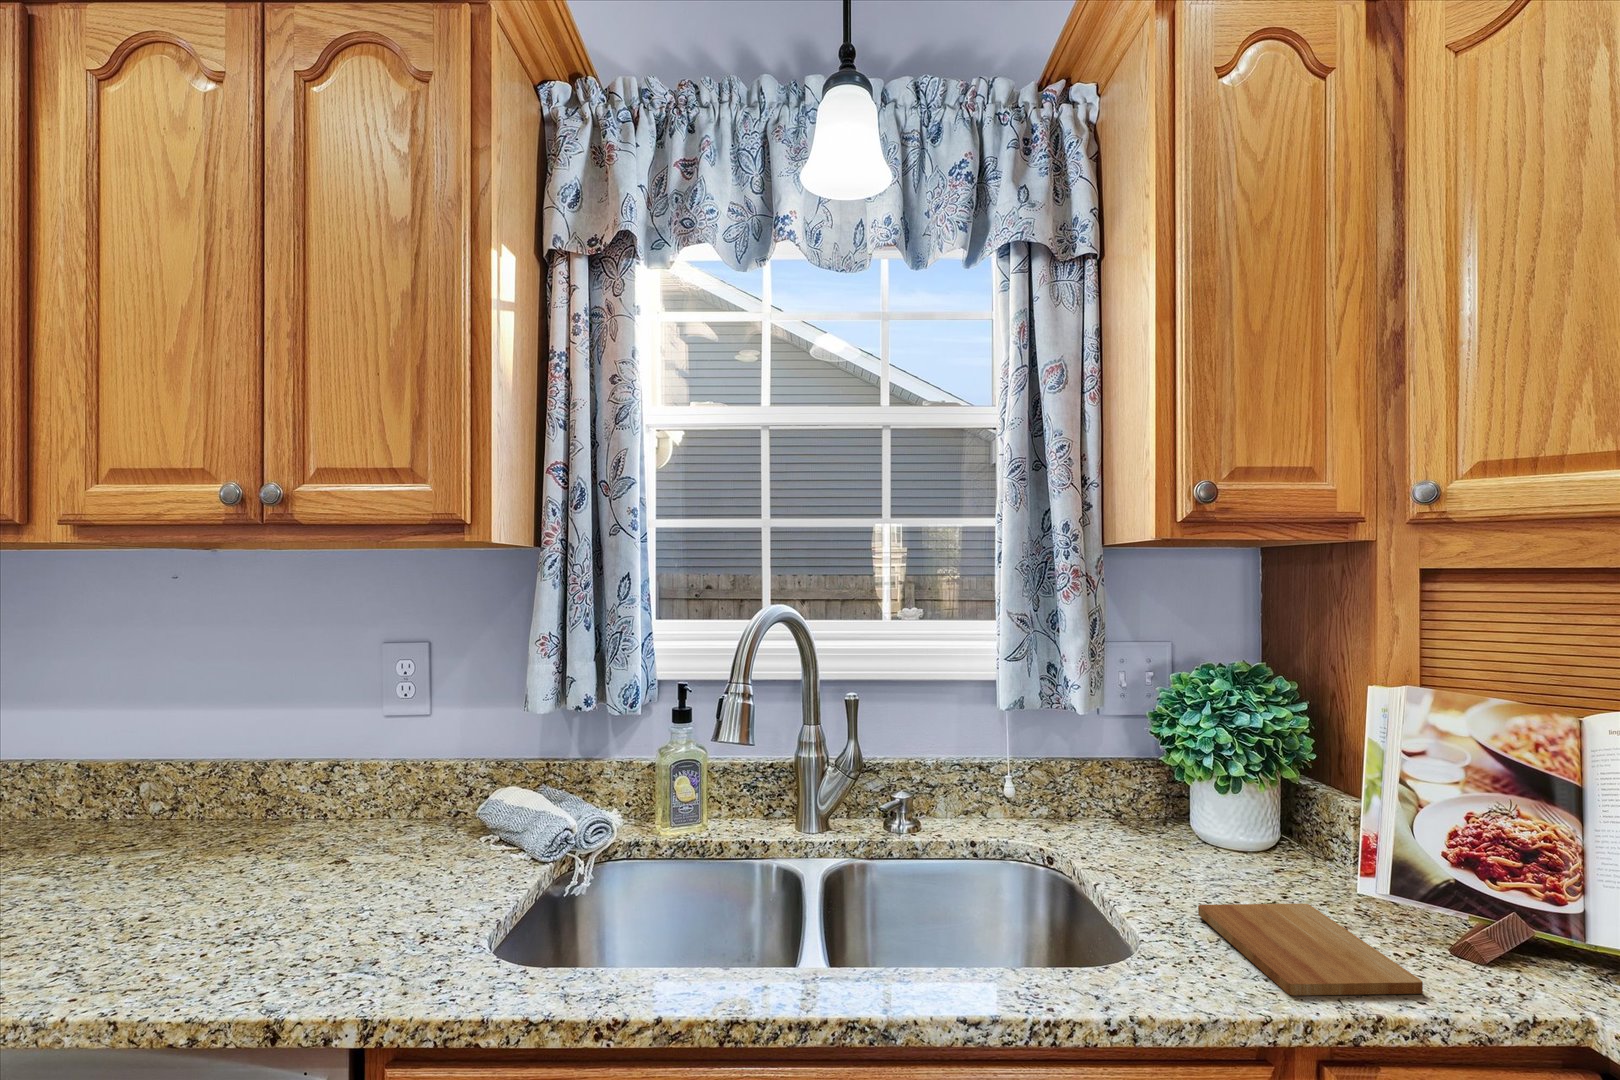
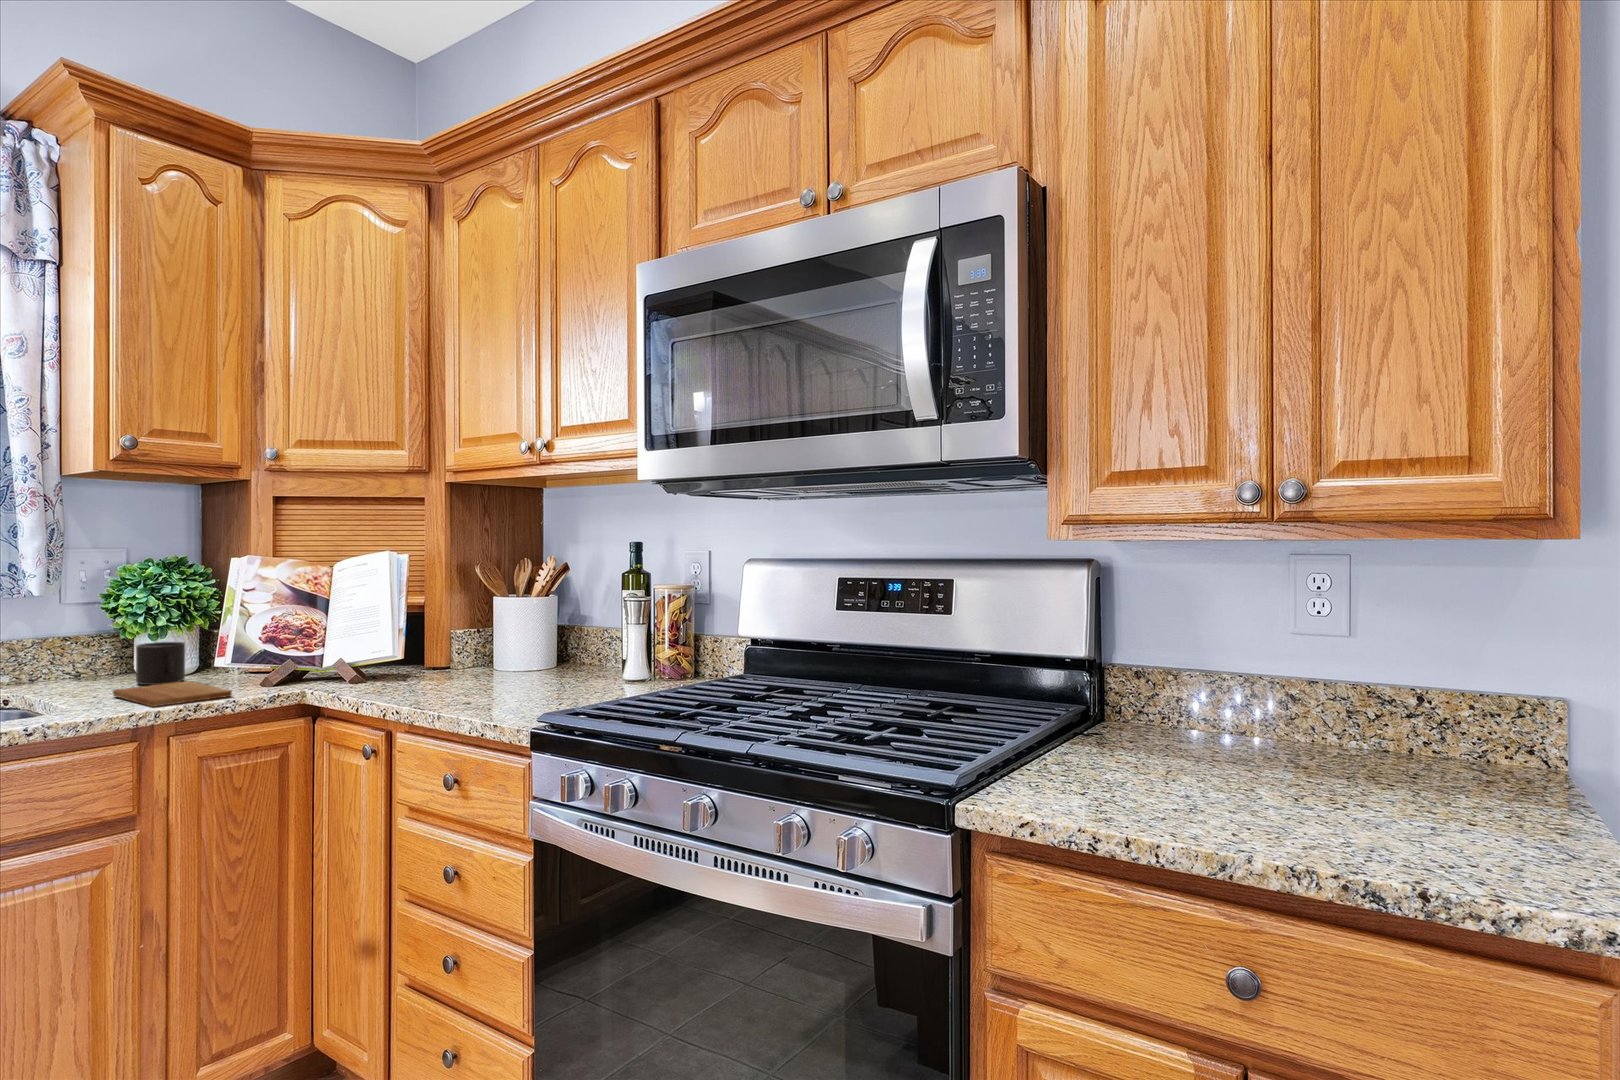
mug: none [1210,805,1281,886] -> present [136,642,185,685]

